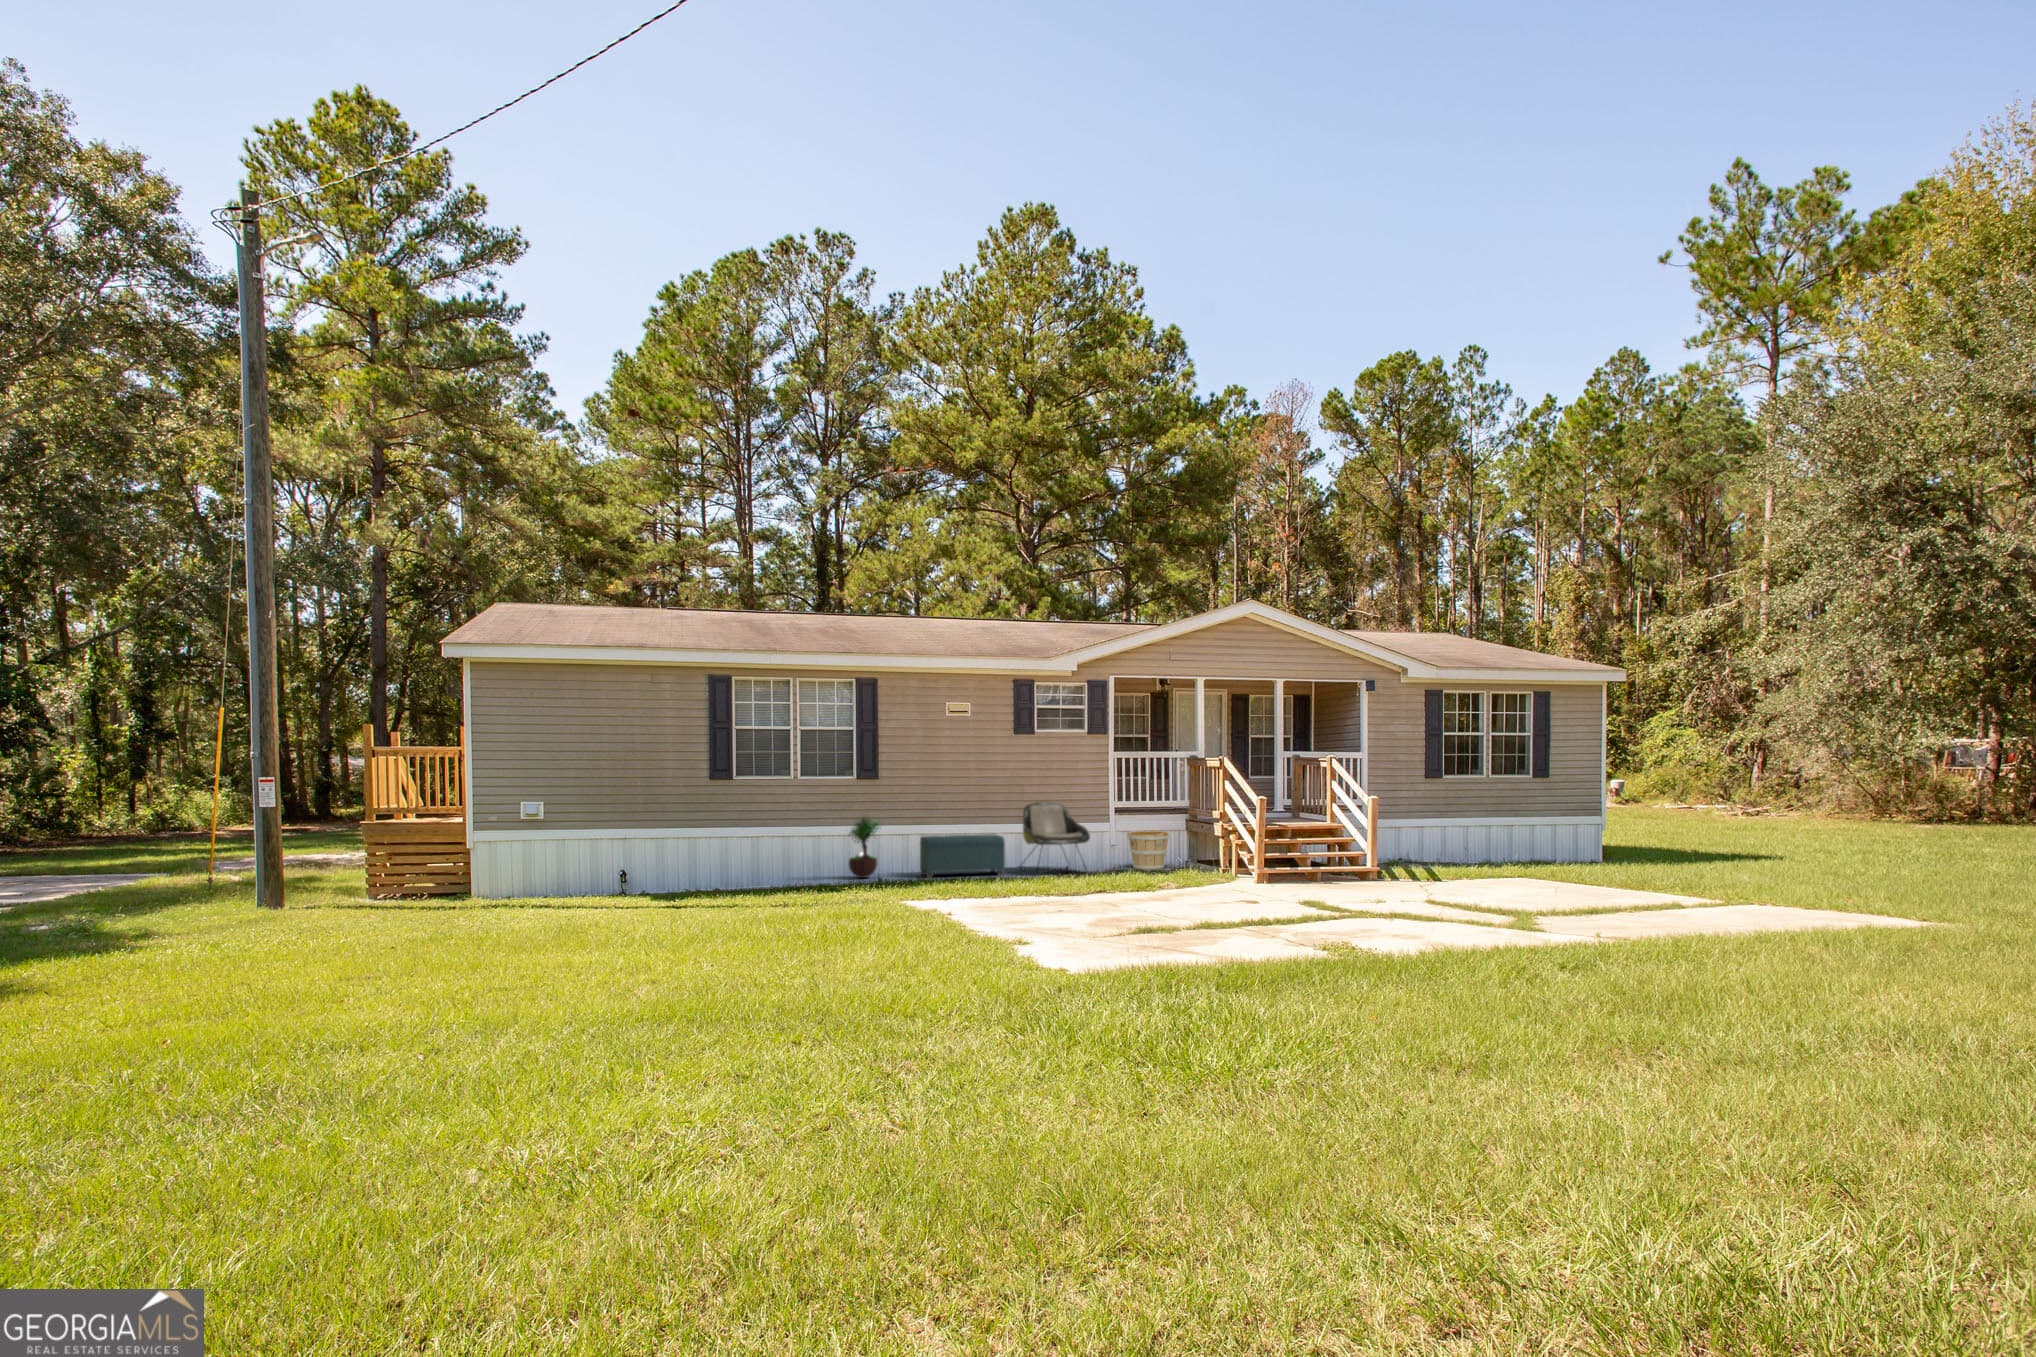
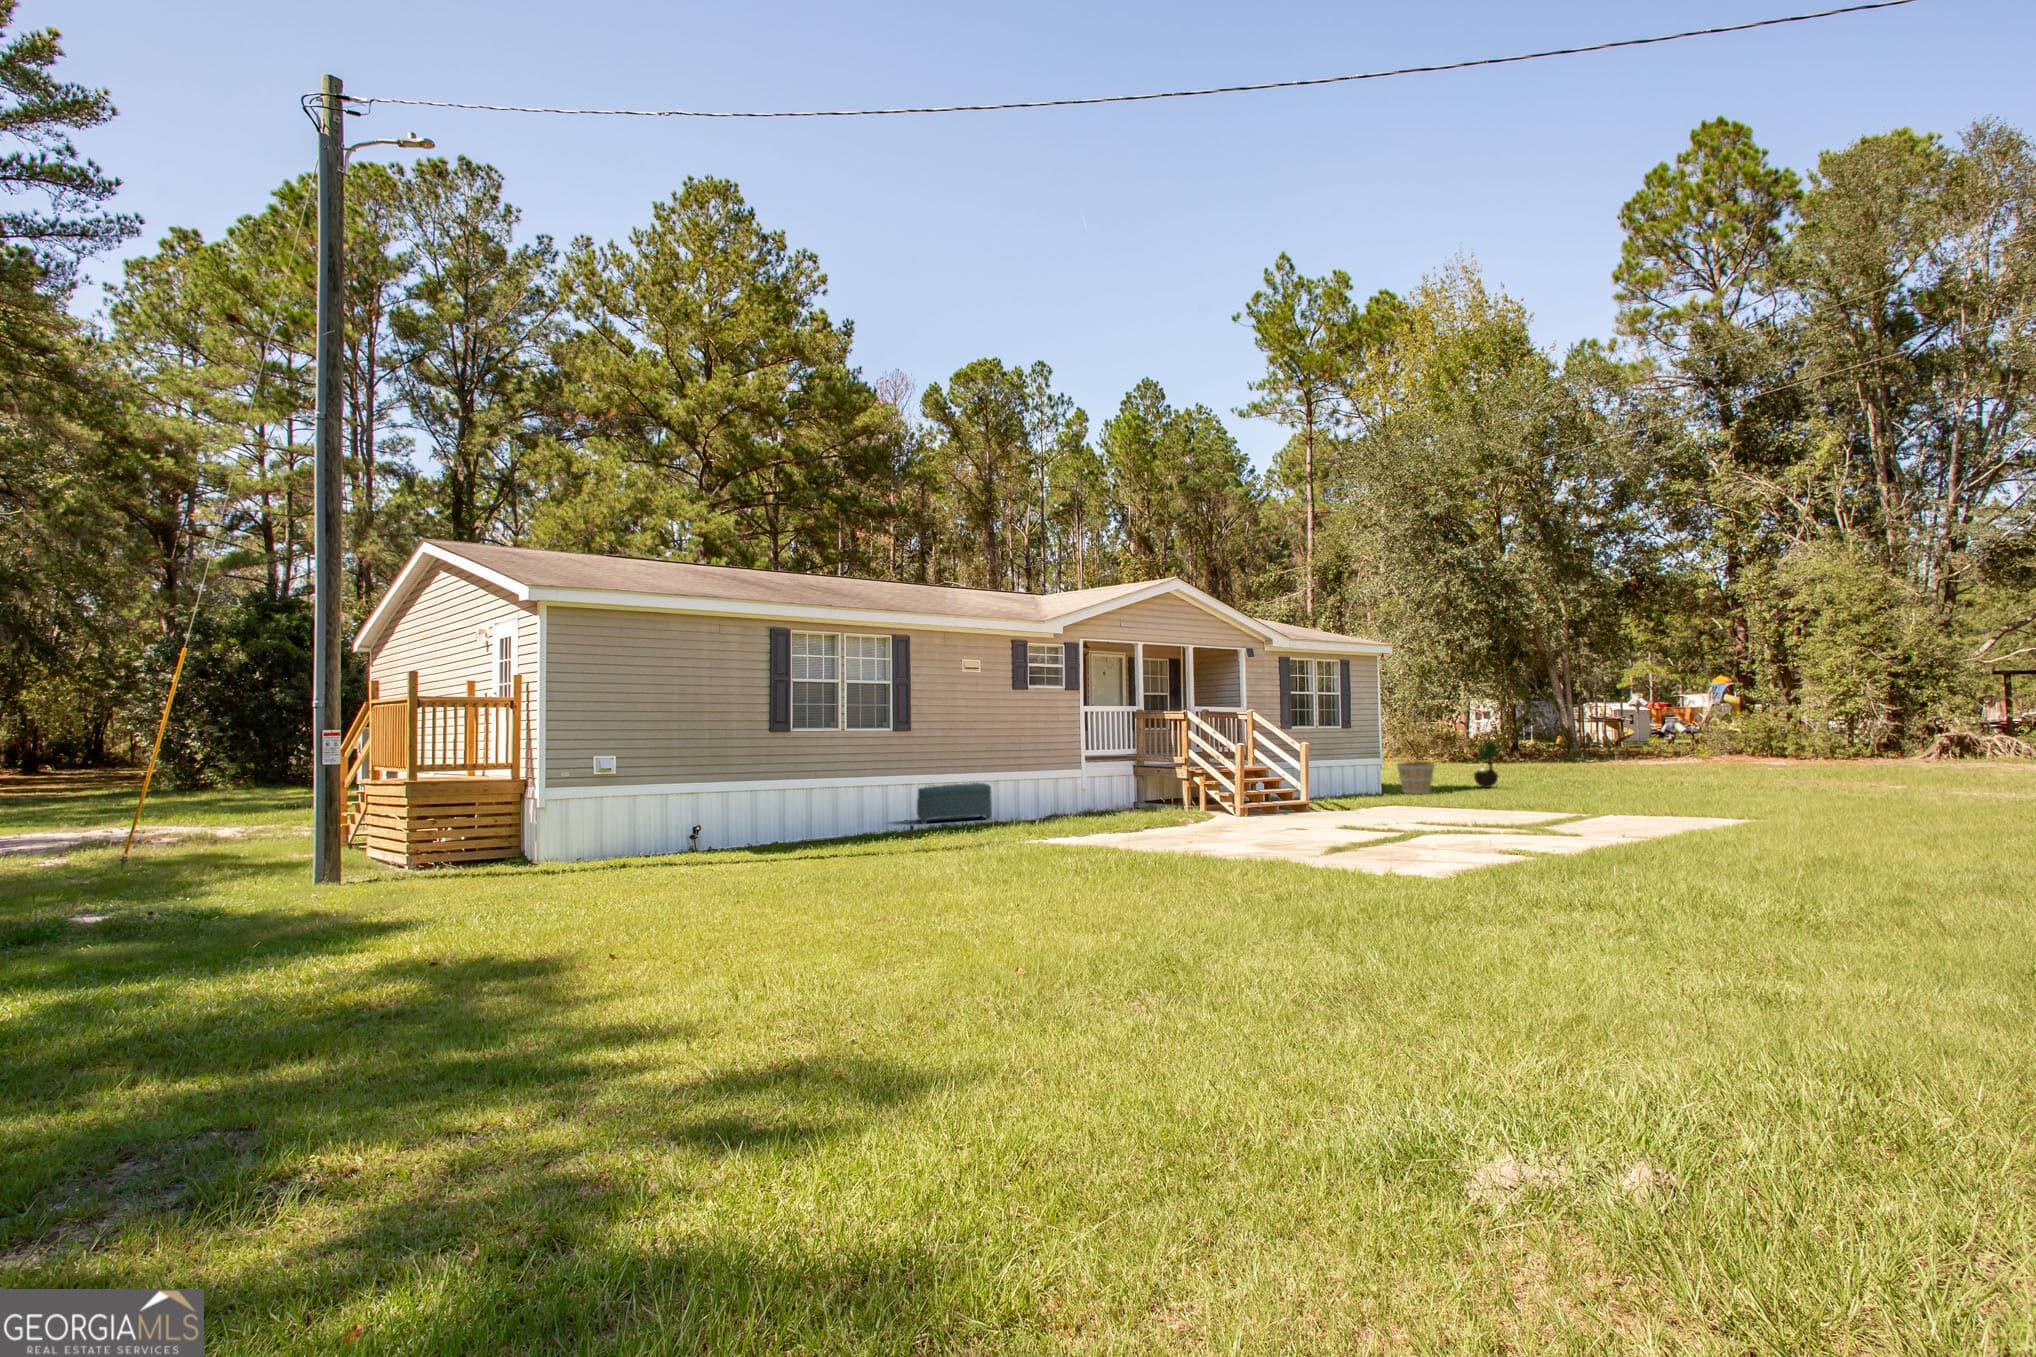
lounge chair: present [1021,802,1090,875] -> none [1005,752,1068,820]
potted tree: present [849,816,881,878] -> present [1474,740,1501,787]
wooden bucket: present [1127,830,1169,870] -> present [1397,761,1434,794]

